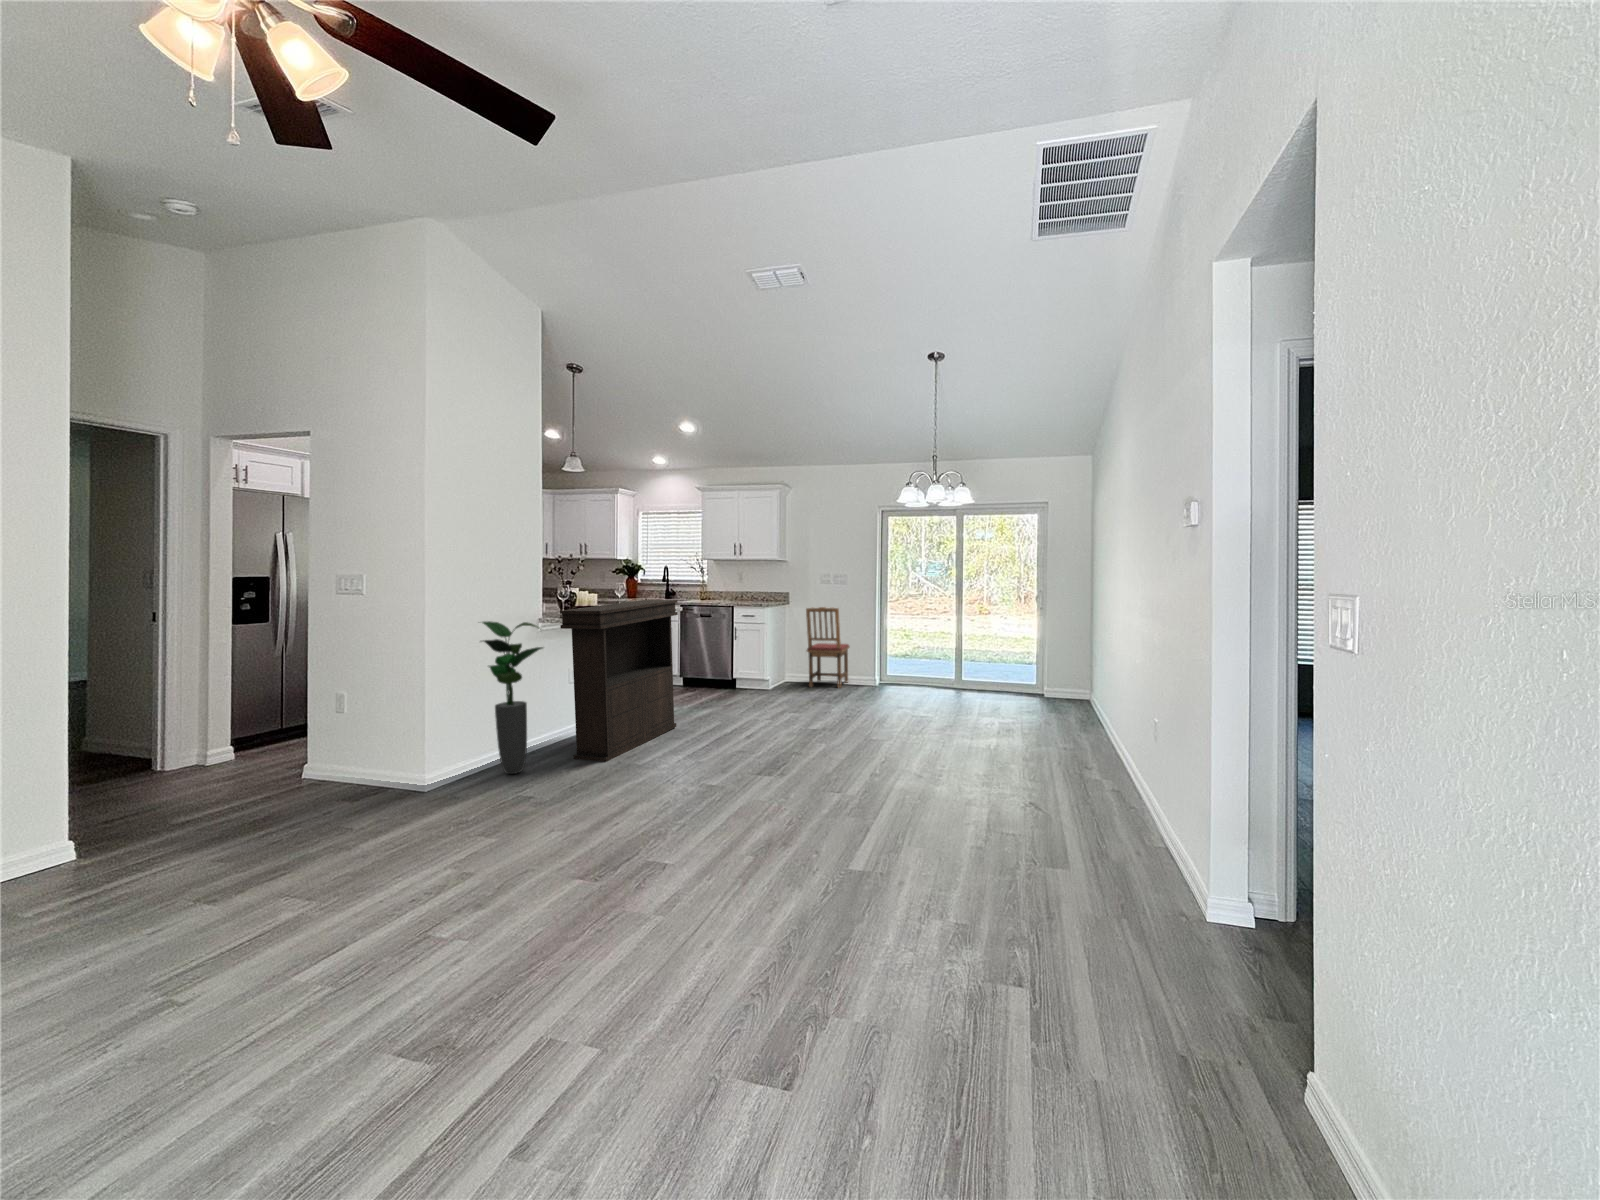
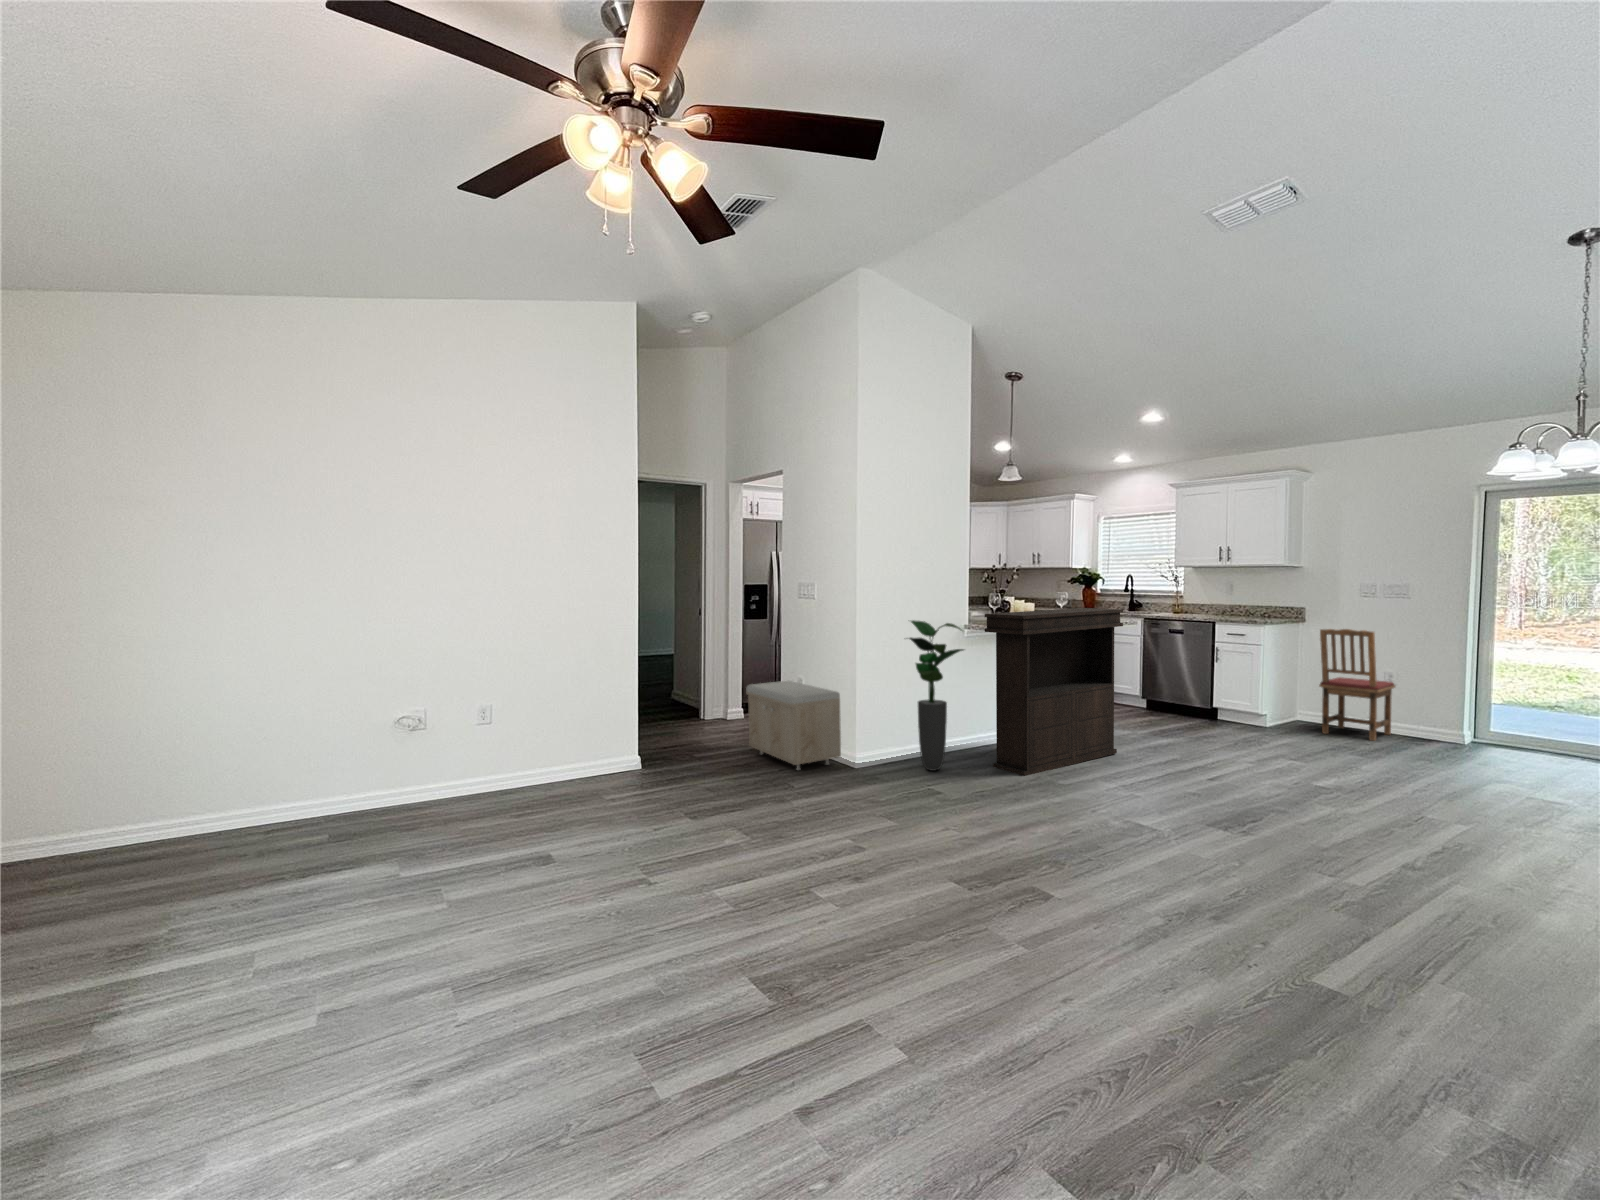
storage bench: none [261,702,405,805] -> present [746,681,841,770]

